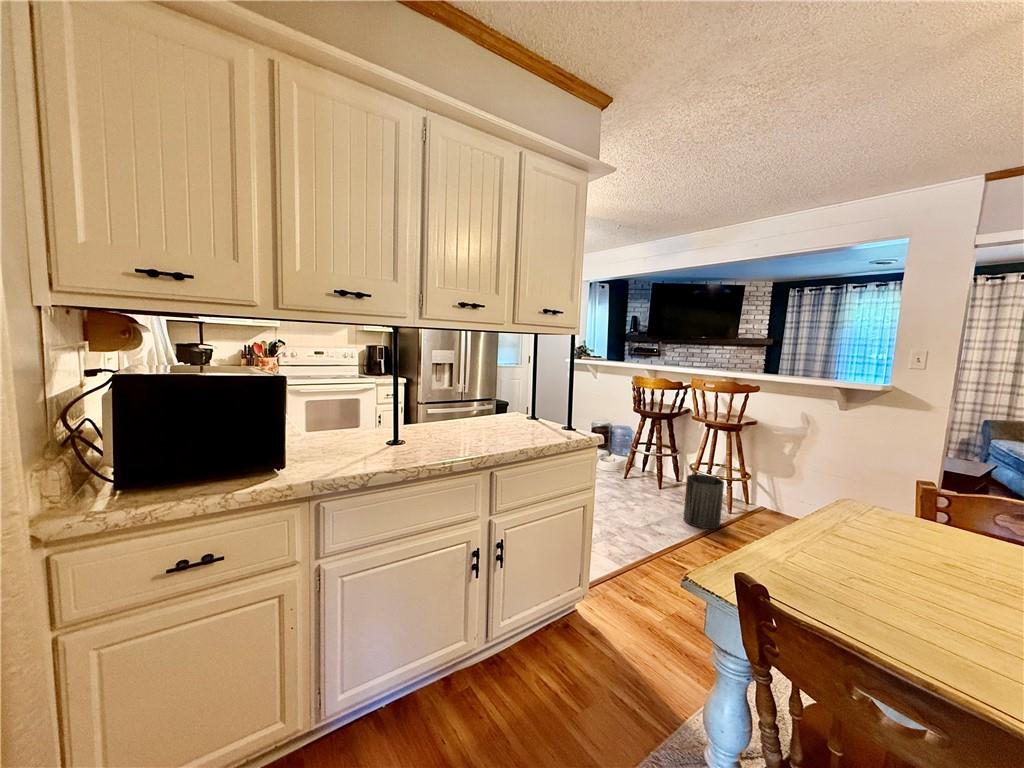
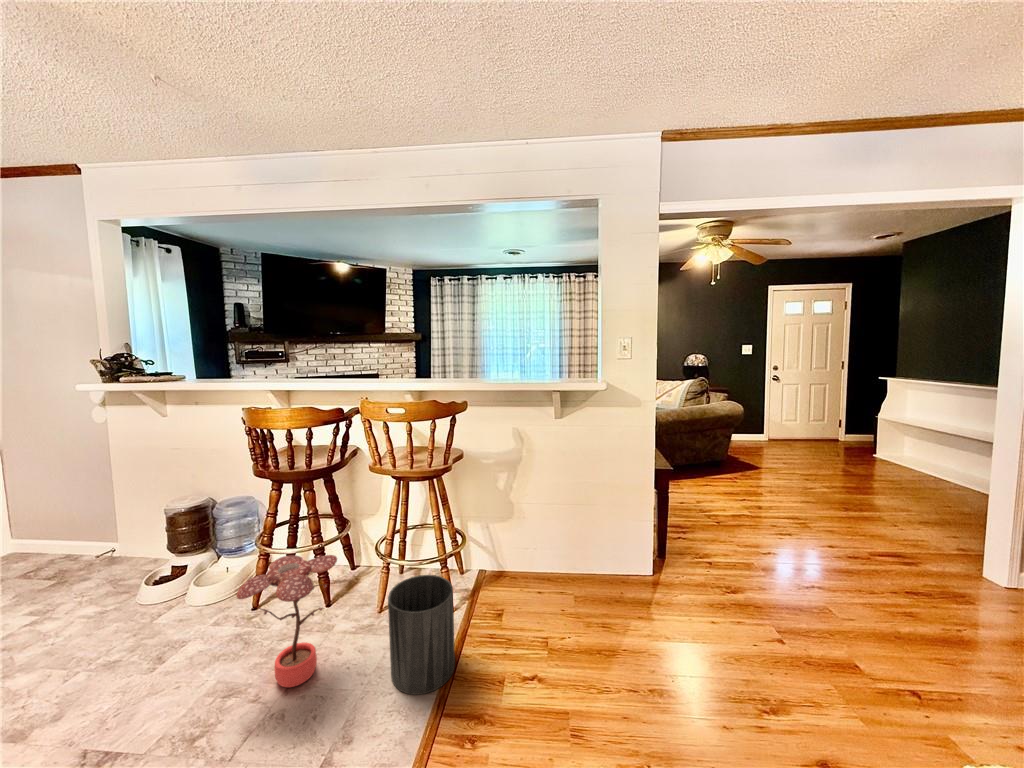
potted plant: none [622,447,666,504] -> present [237,555,337,687]

